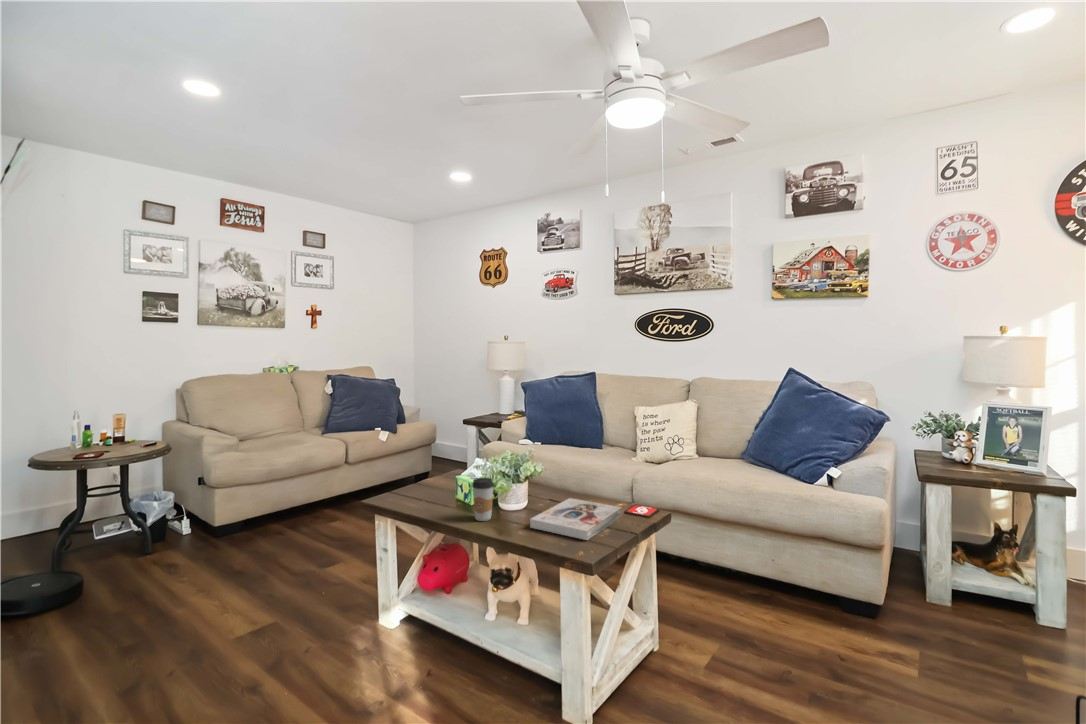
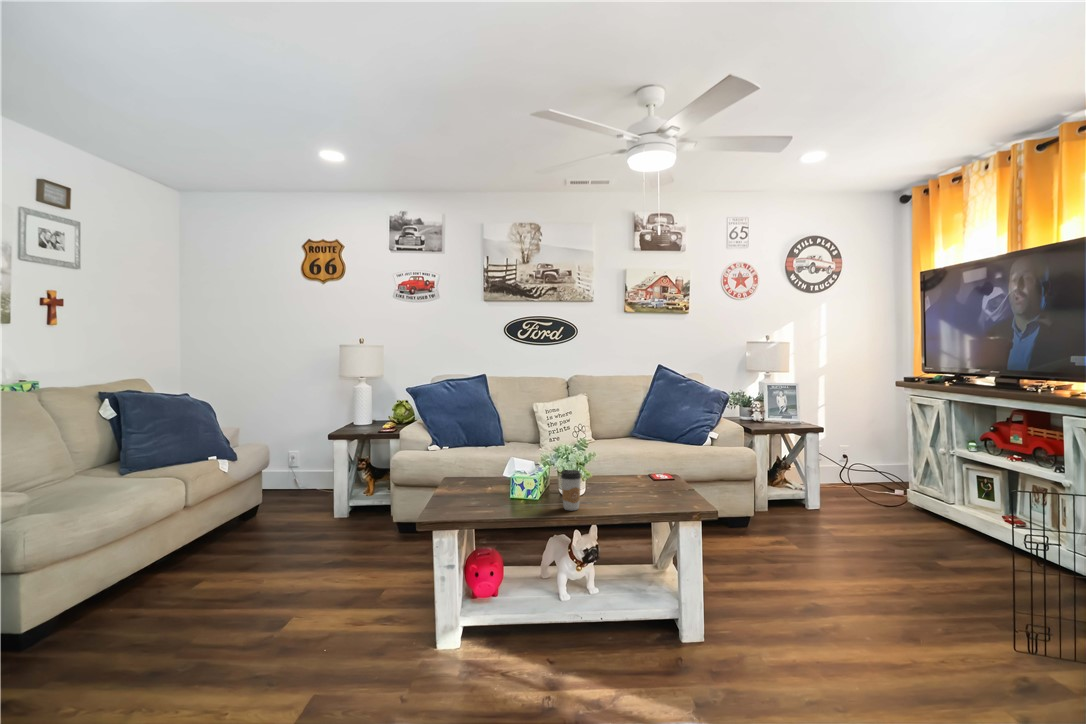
book: present [530,498,622,540] -> none [607,479,677,506]

